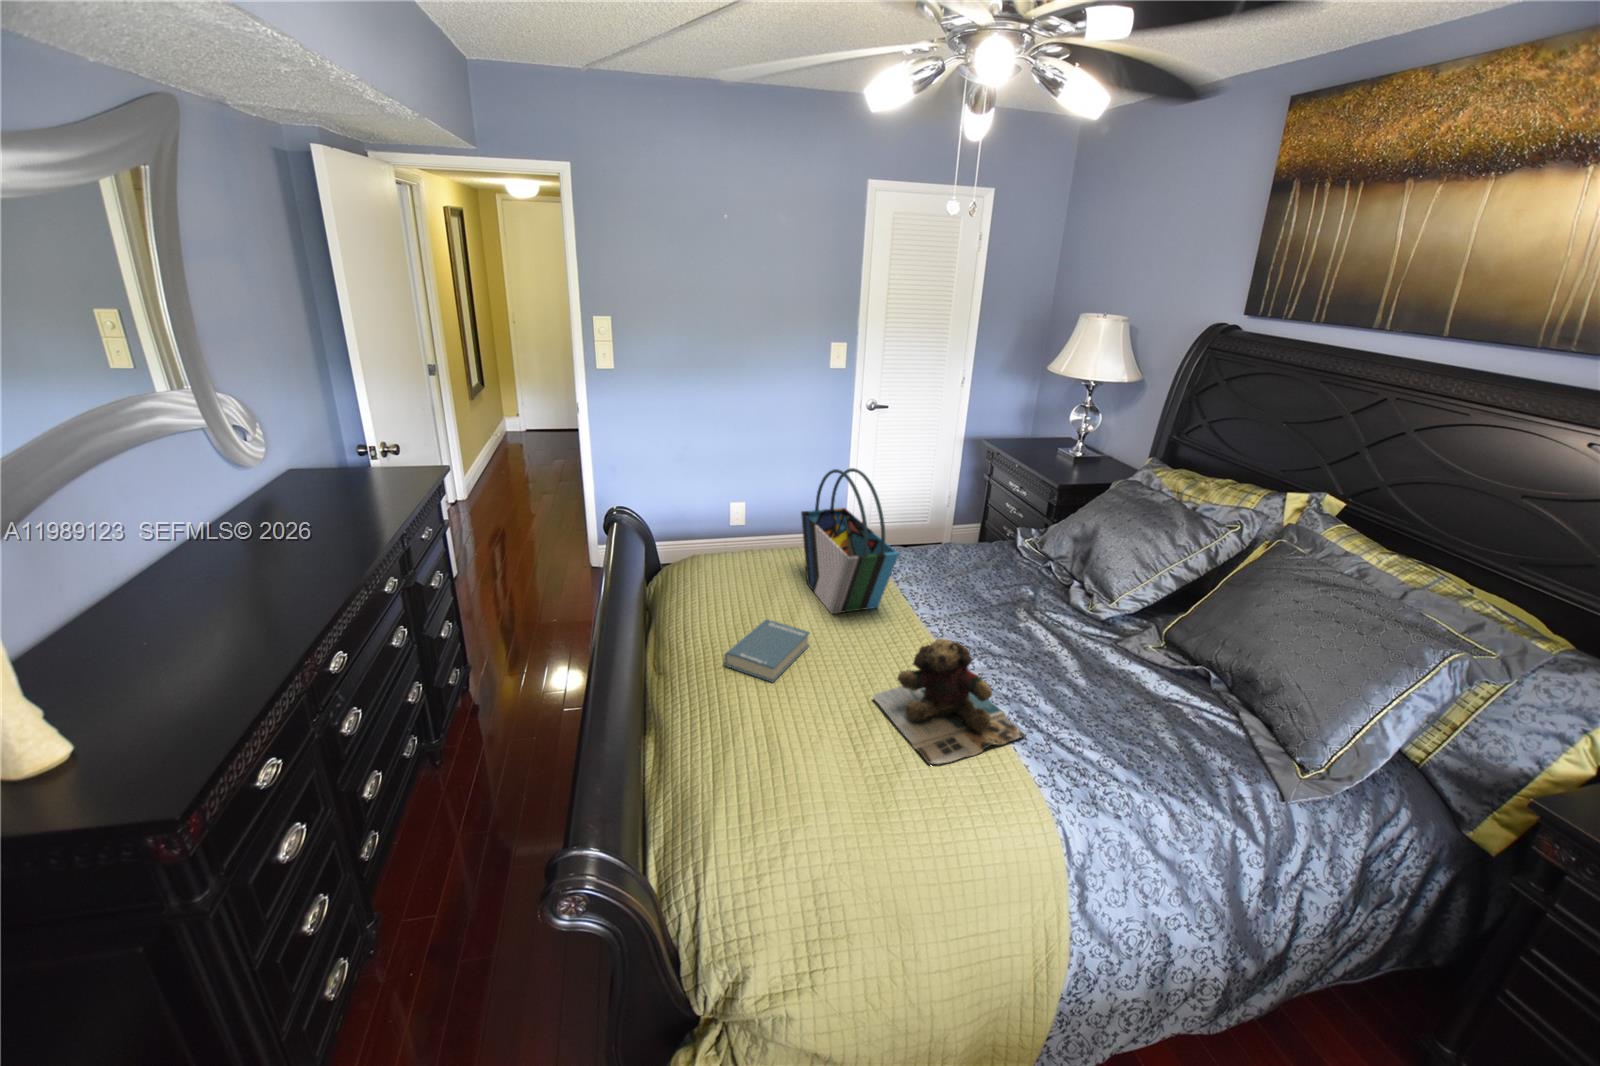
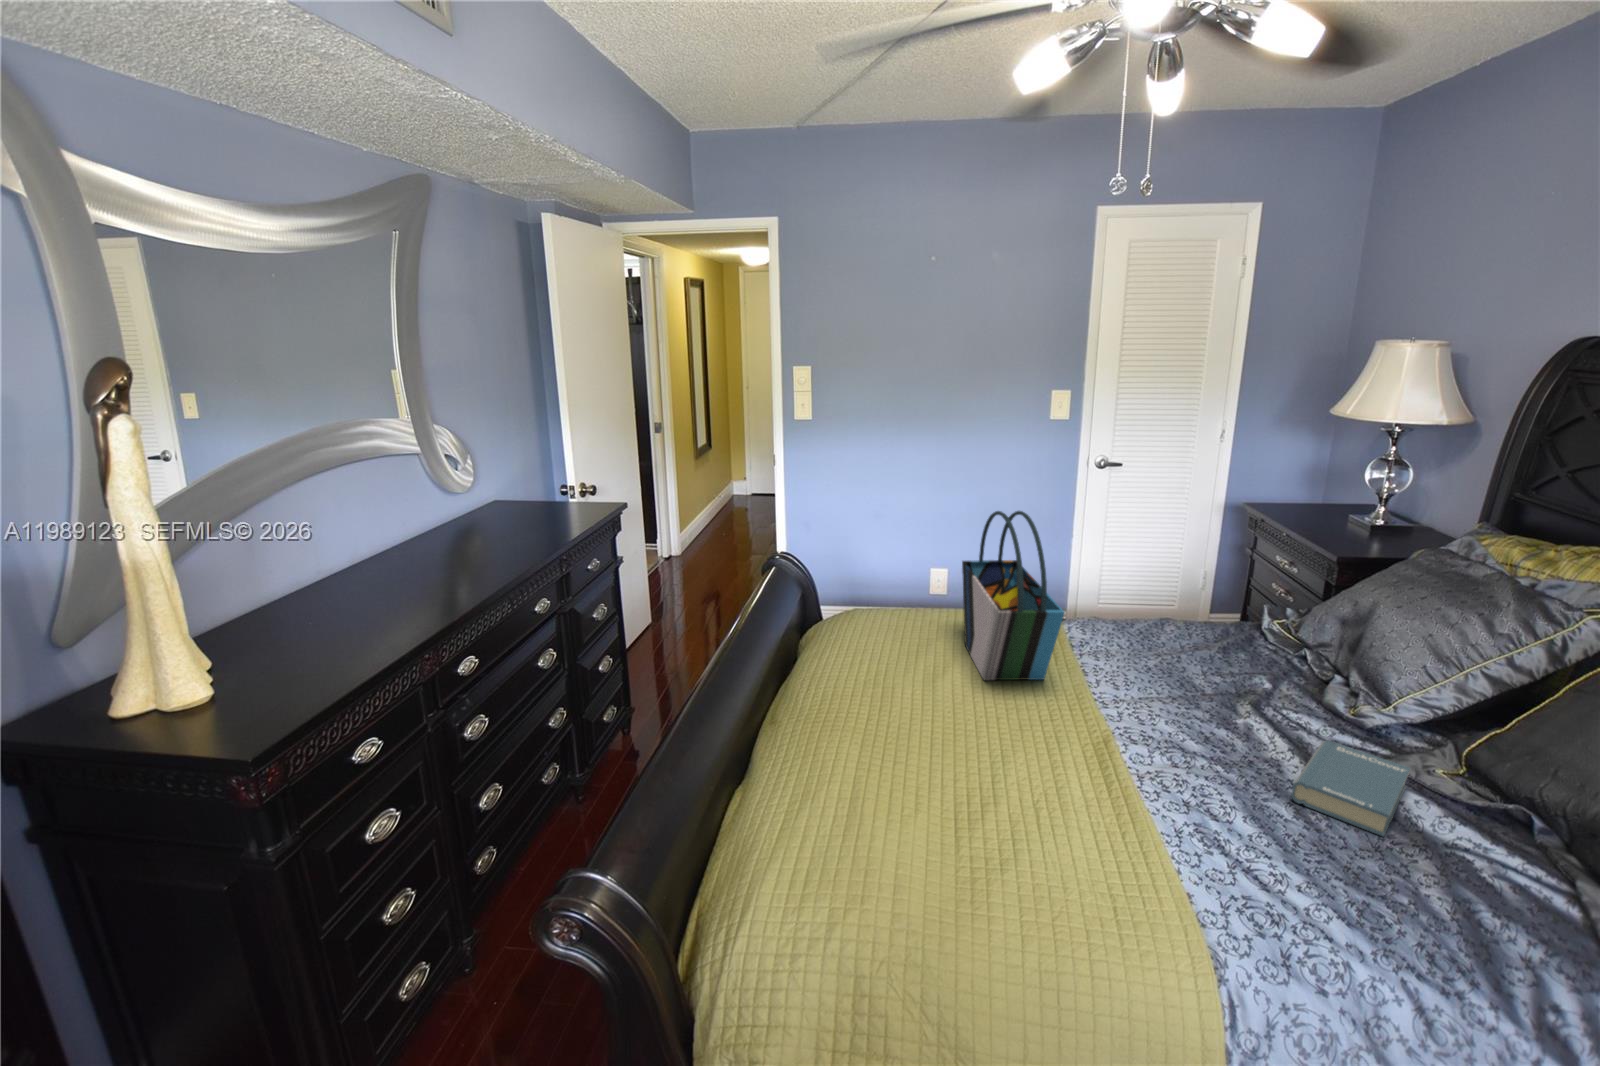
hardback book: present [724,619,810,682] -> present [1291,741,1410,836]
teddy bear: present [873,638,1025,764] -> none [1002,712,1201,871]

